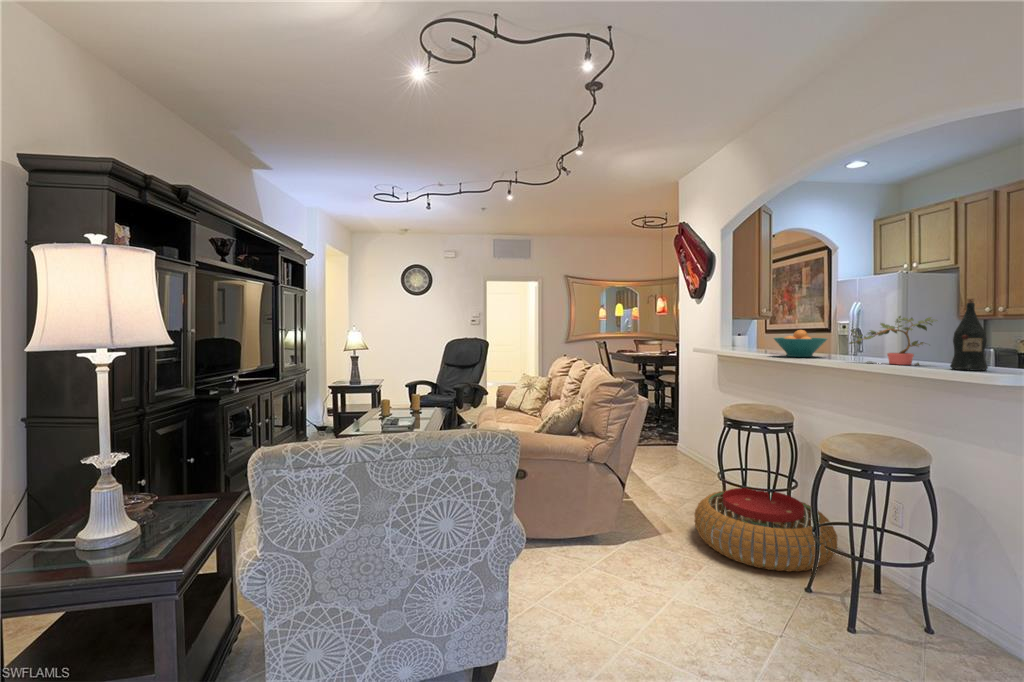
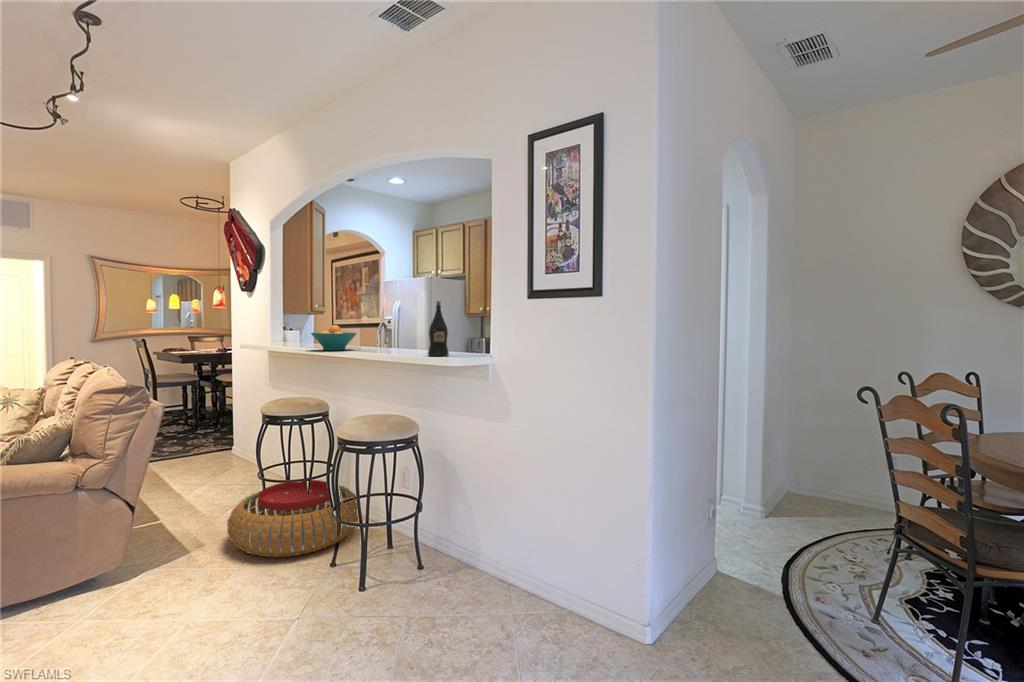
potted plant: present [849,316,937,365] -> none [366,313,424,354]

